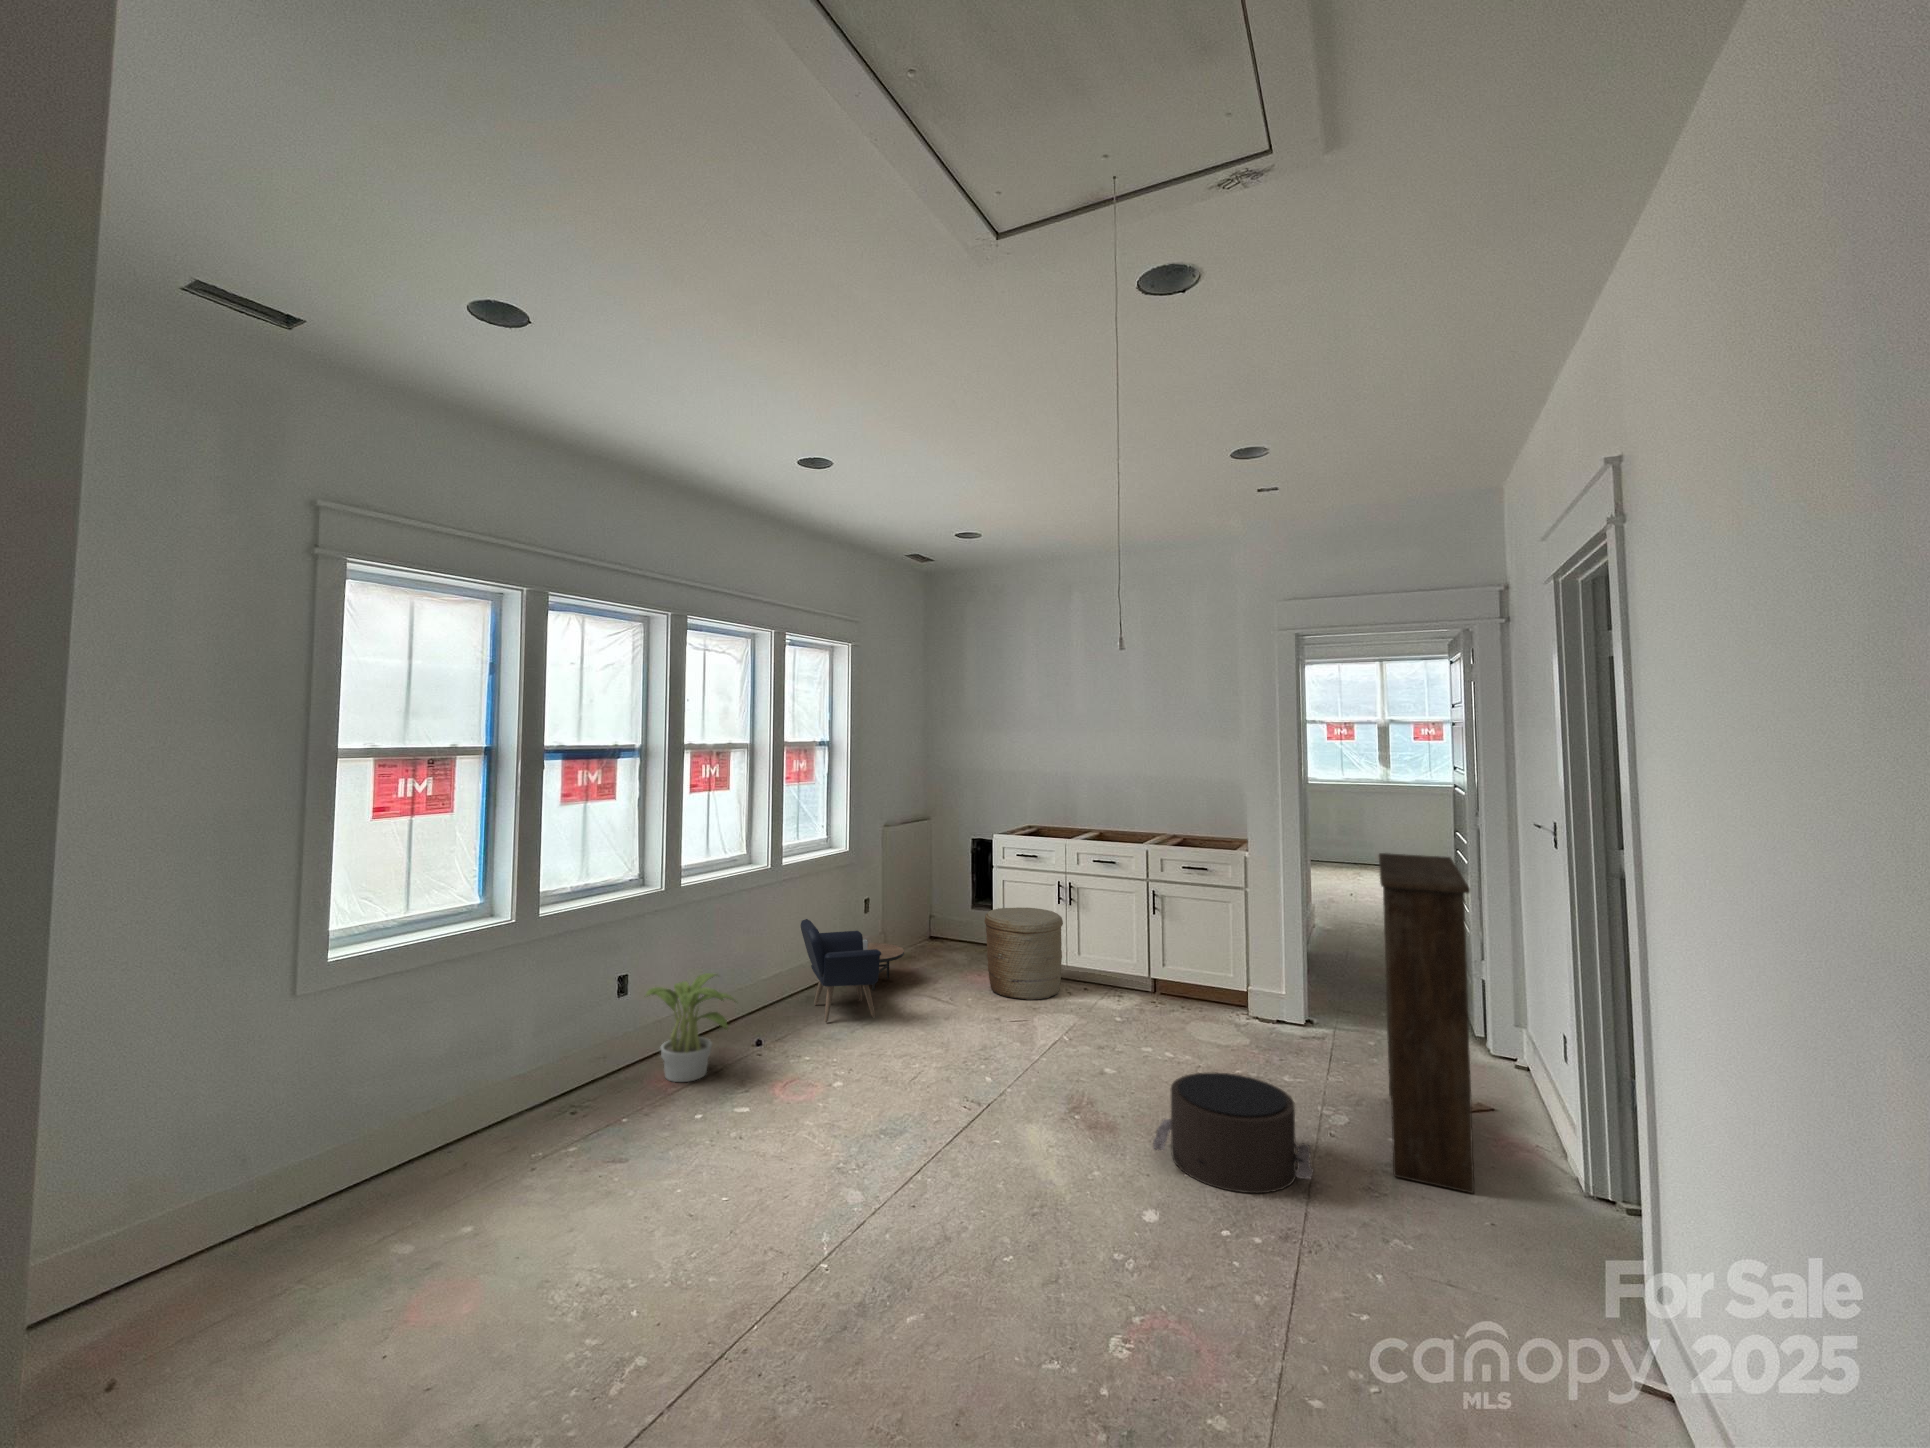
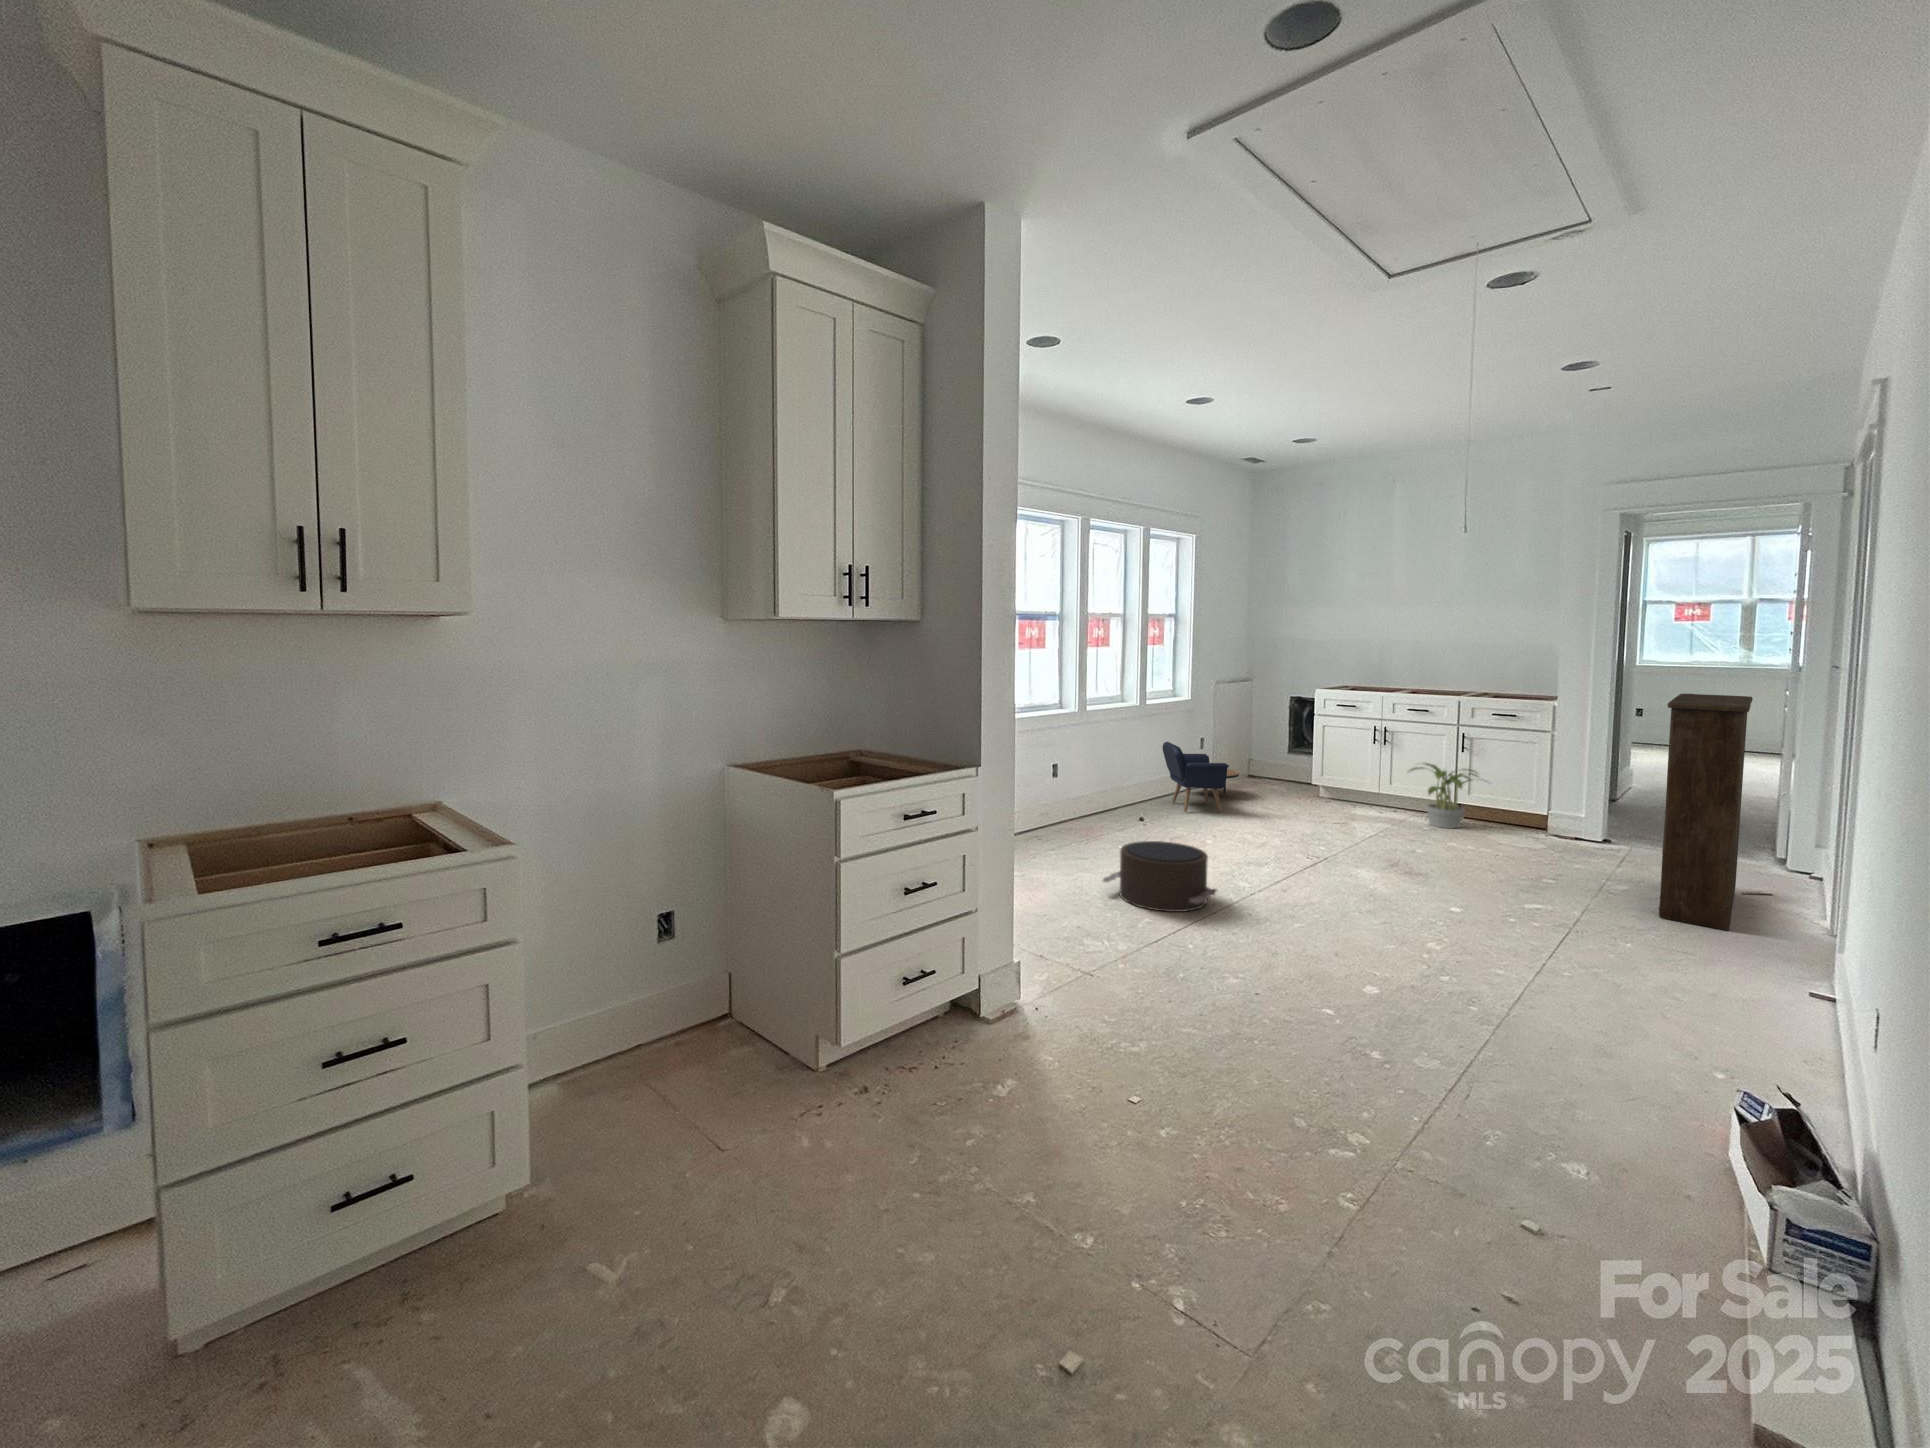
woven basket: present [984,907,1063,1000] -> none [1308,745,1378,812]
potted plant: present [646,973,735,1082] -> present [1410,763,1477,828]
pouf: present [1153,1072,1313,1193] -> present [1103,841,1217,912]

